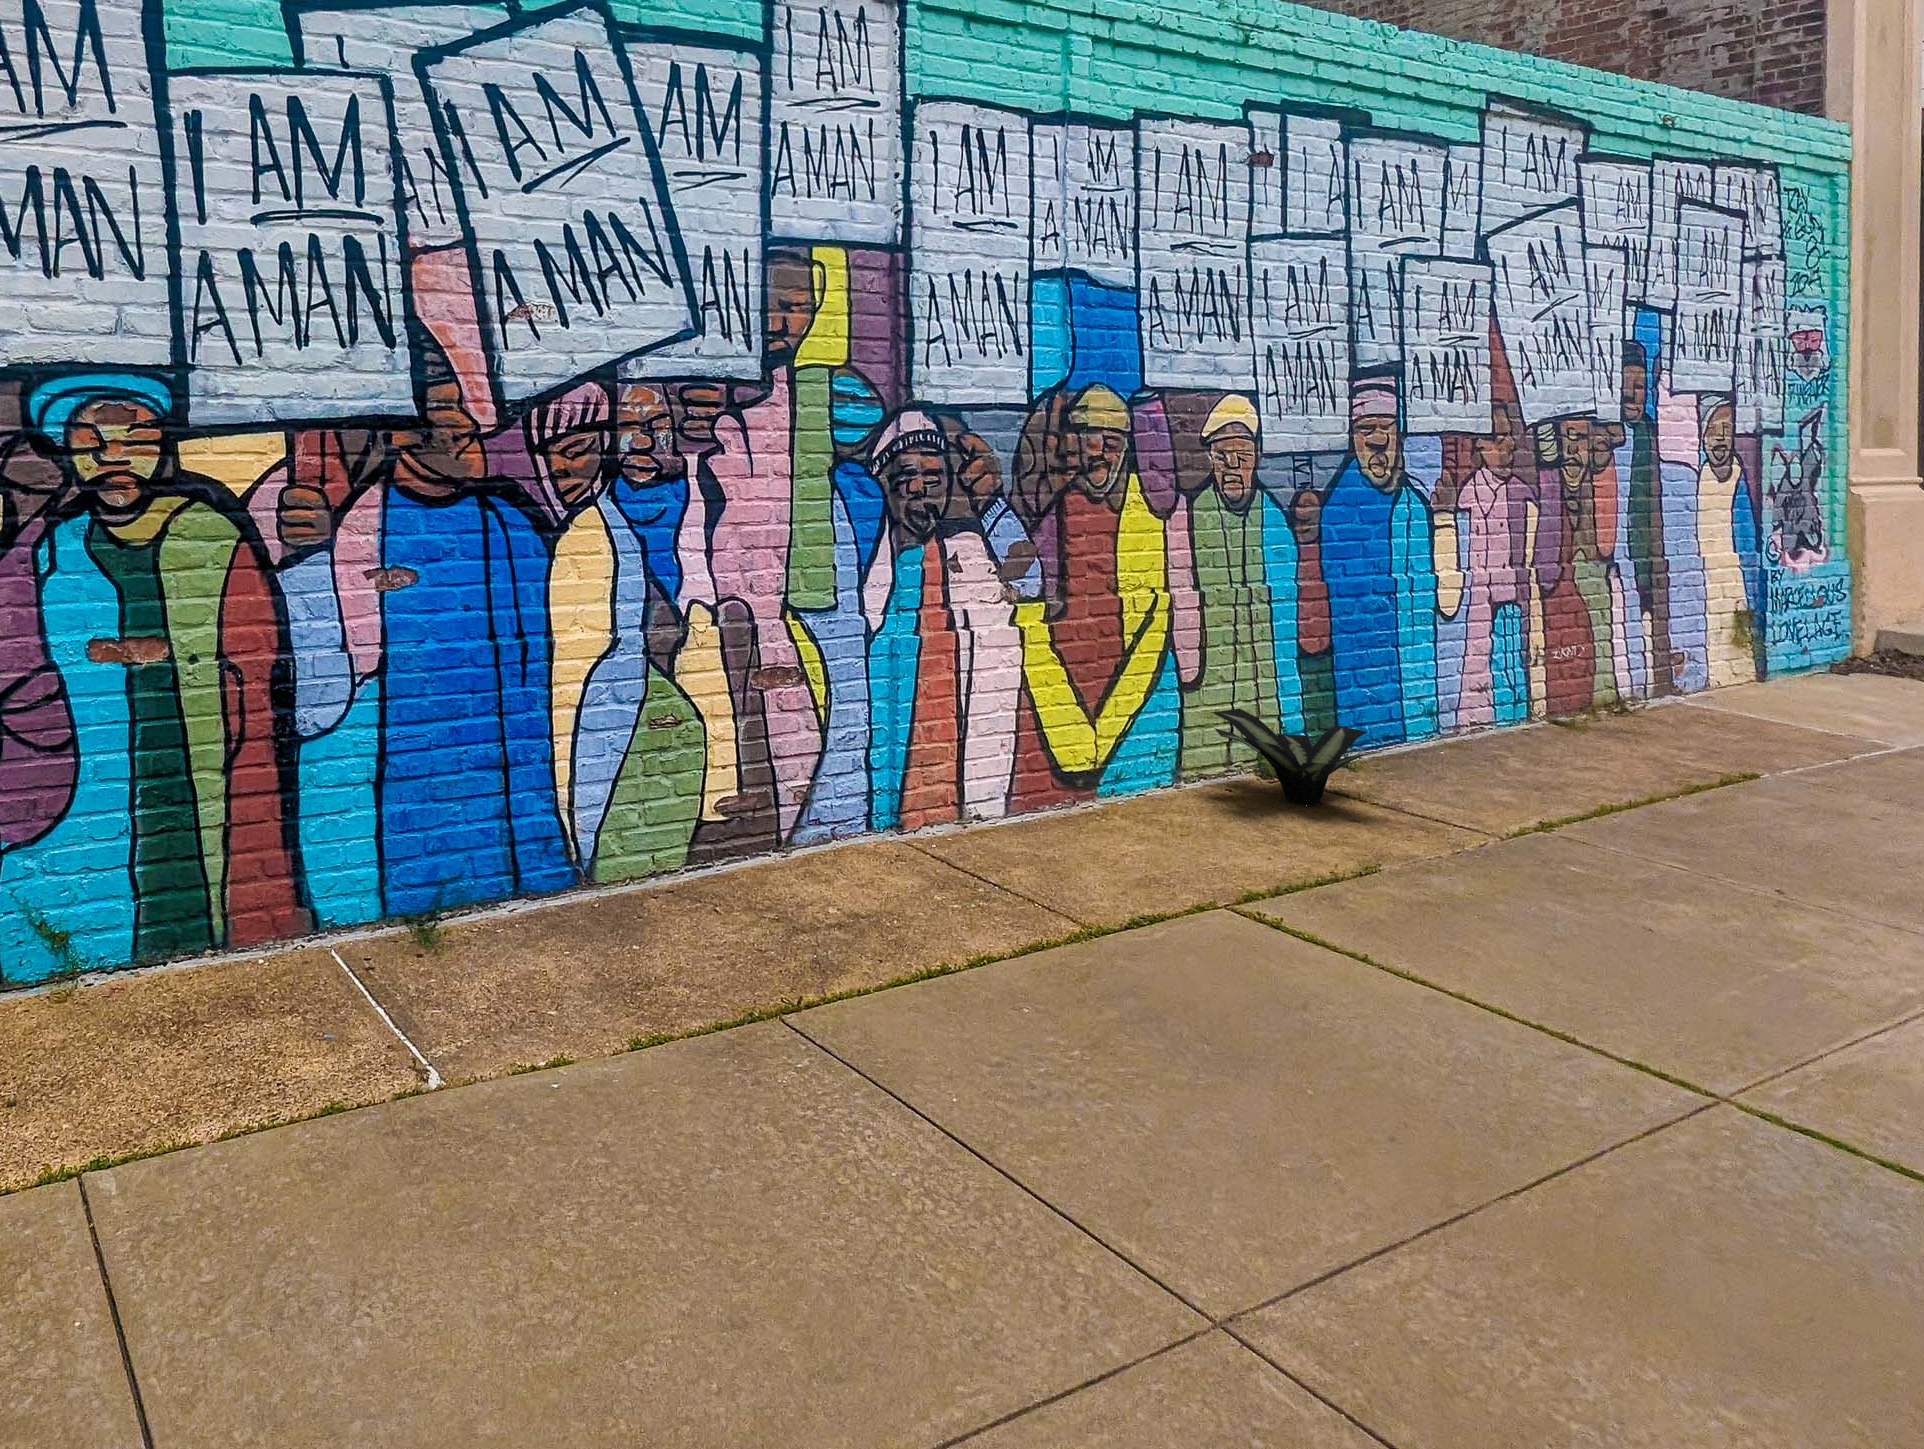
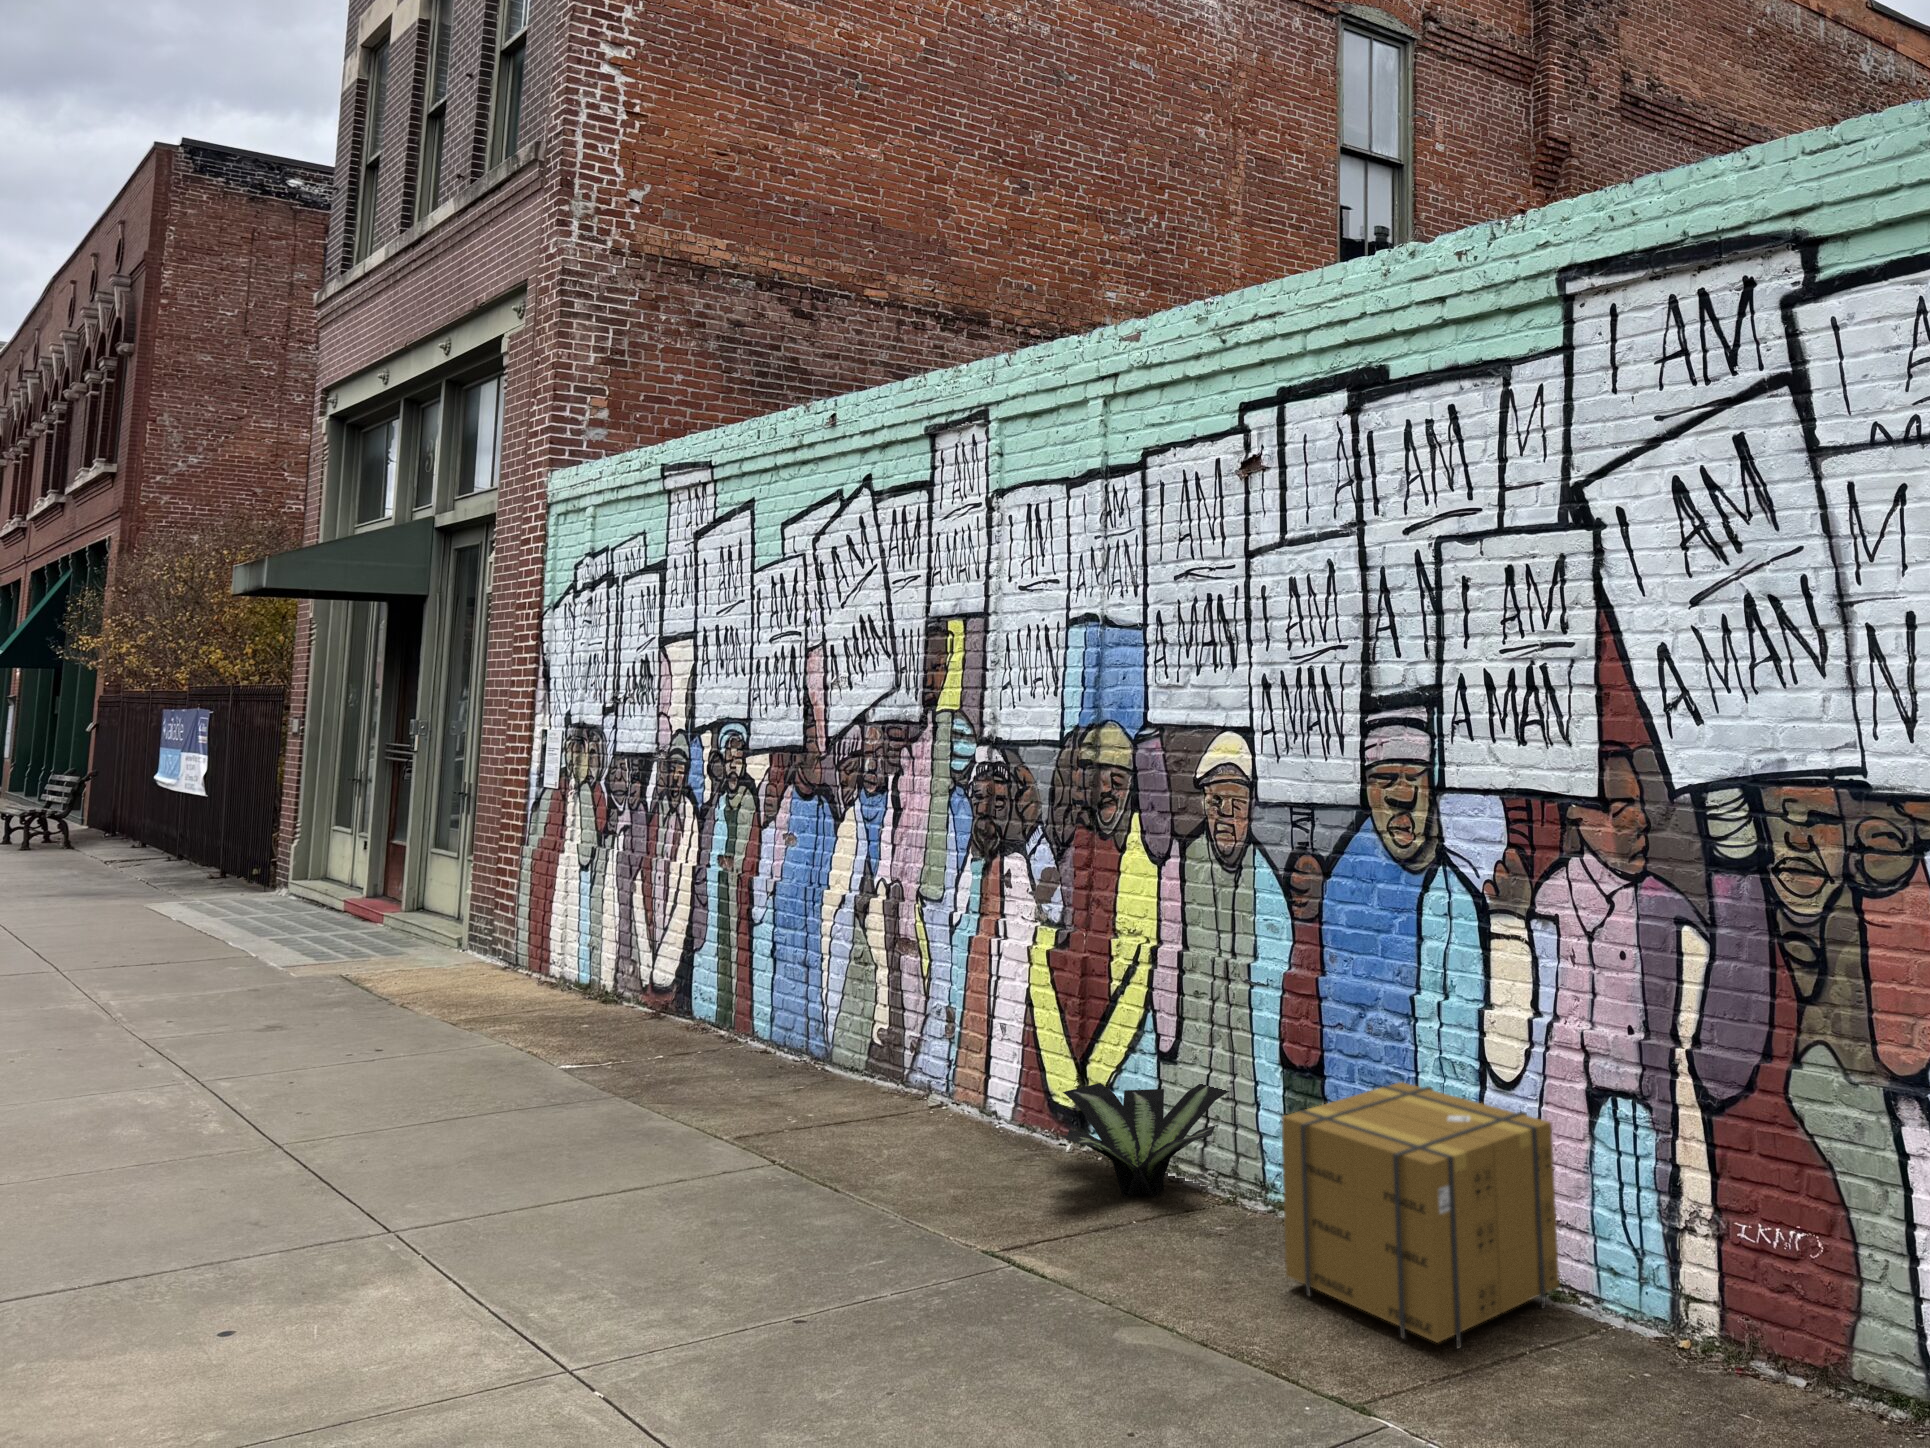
cardboard box: none [1383,635,1581,777] -> present [1282,1082,1559,1348]

